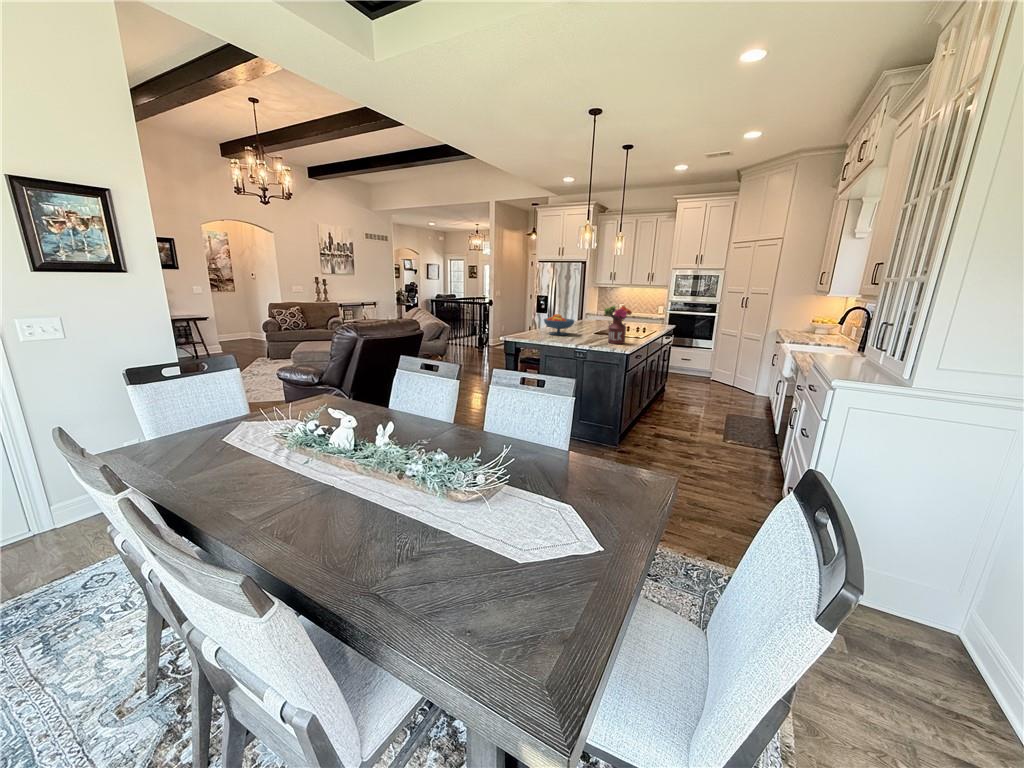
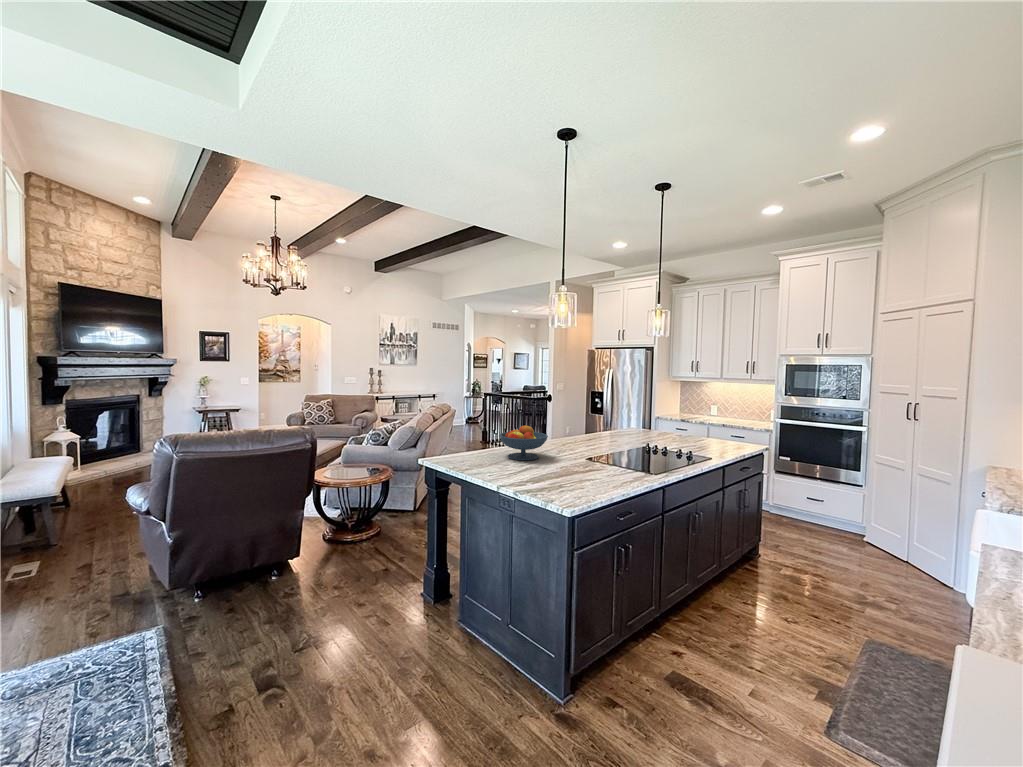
flower arrangement: present [604,305,632,344] -> none [562,418,609,487]

